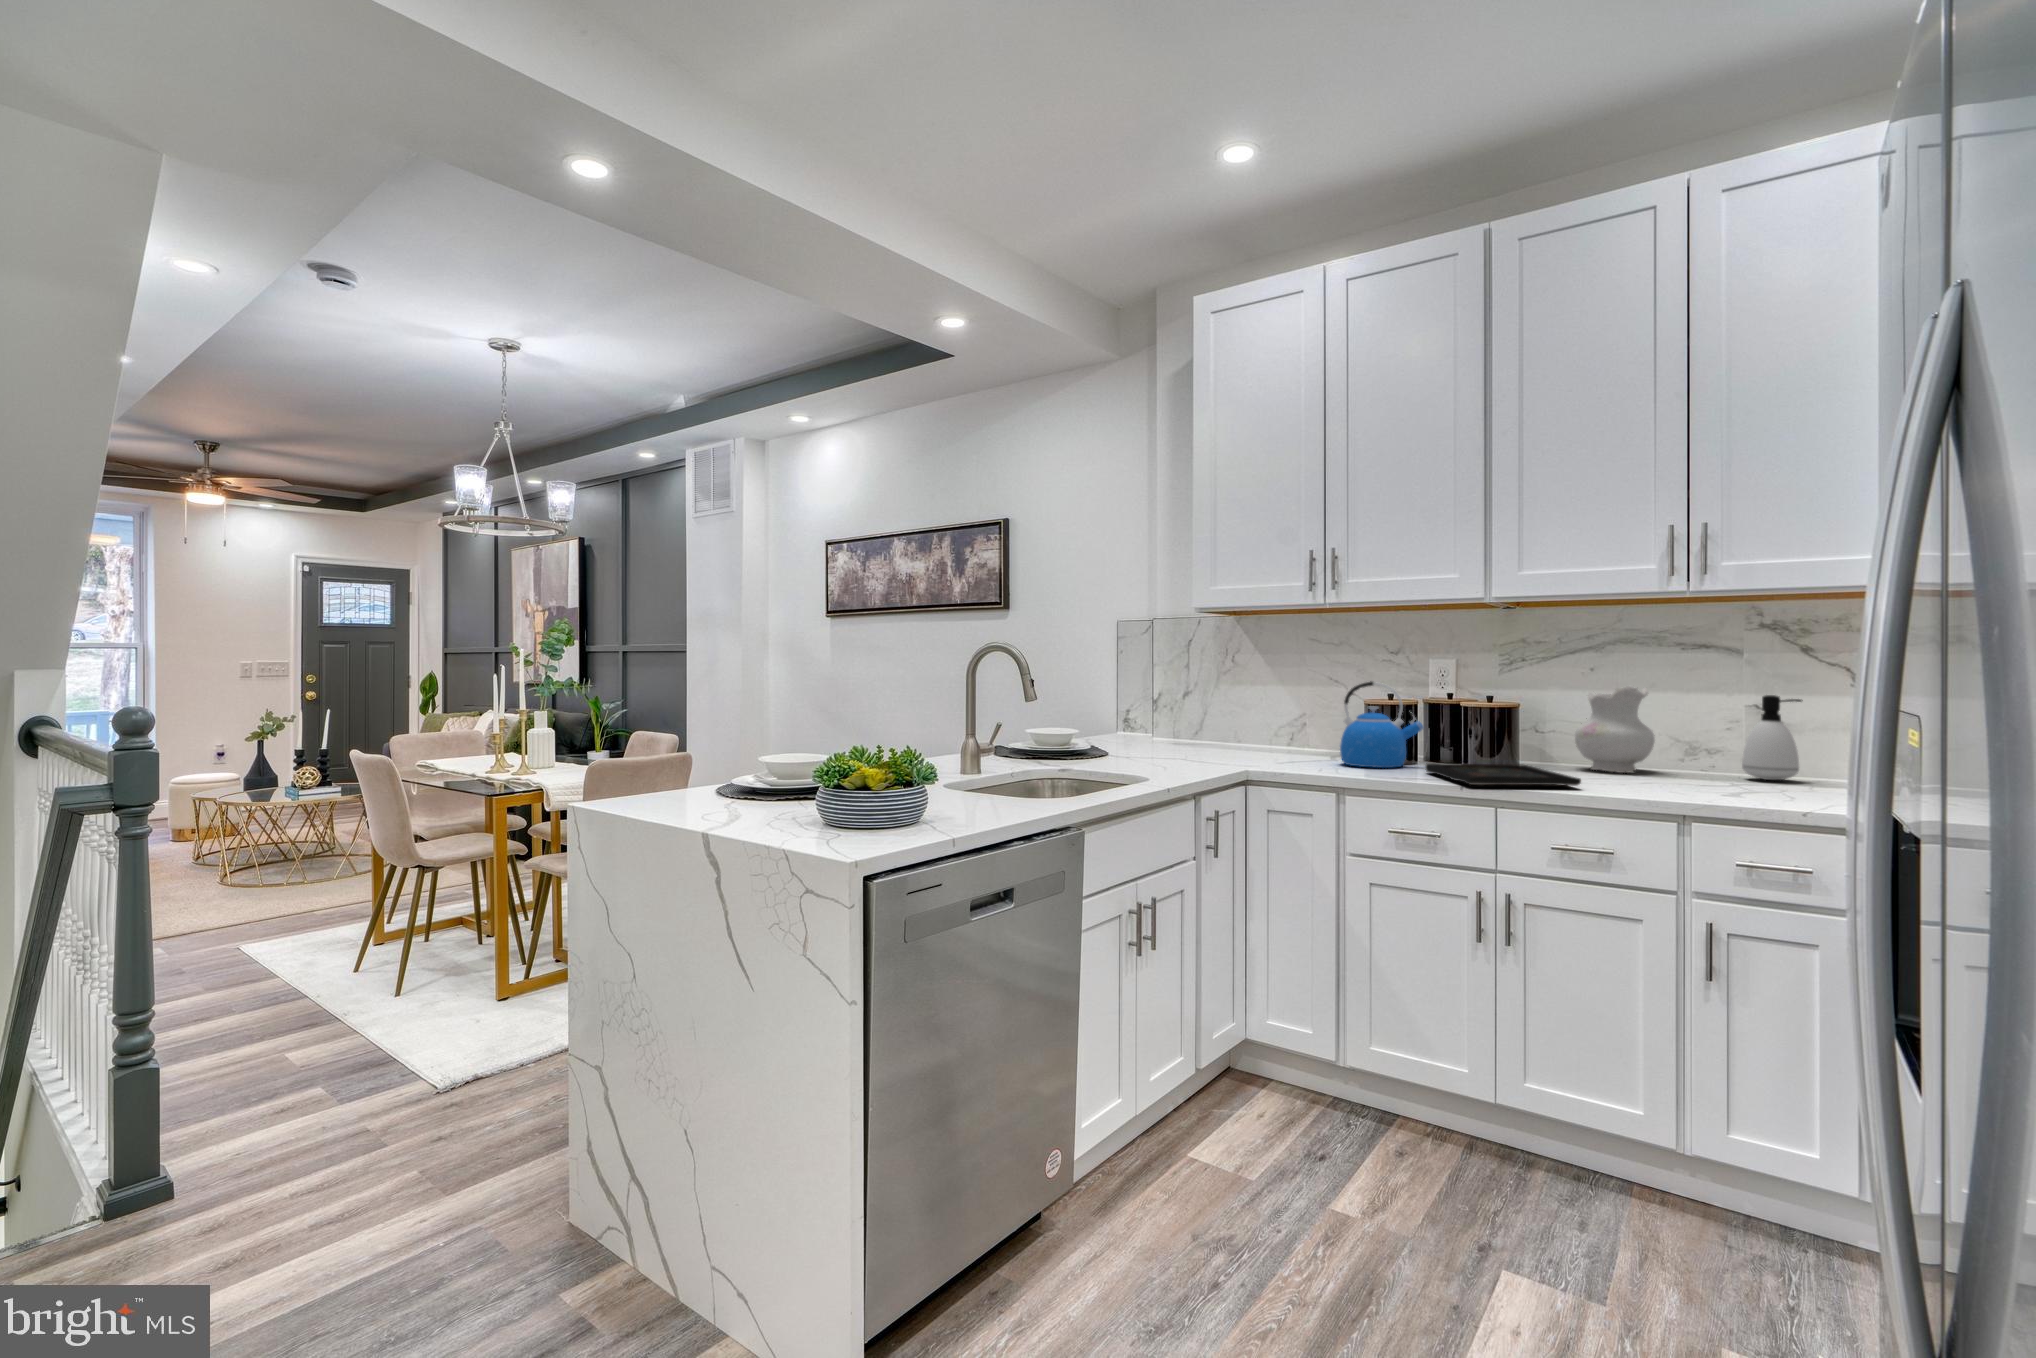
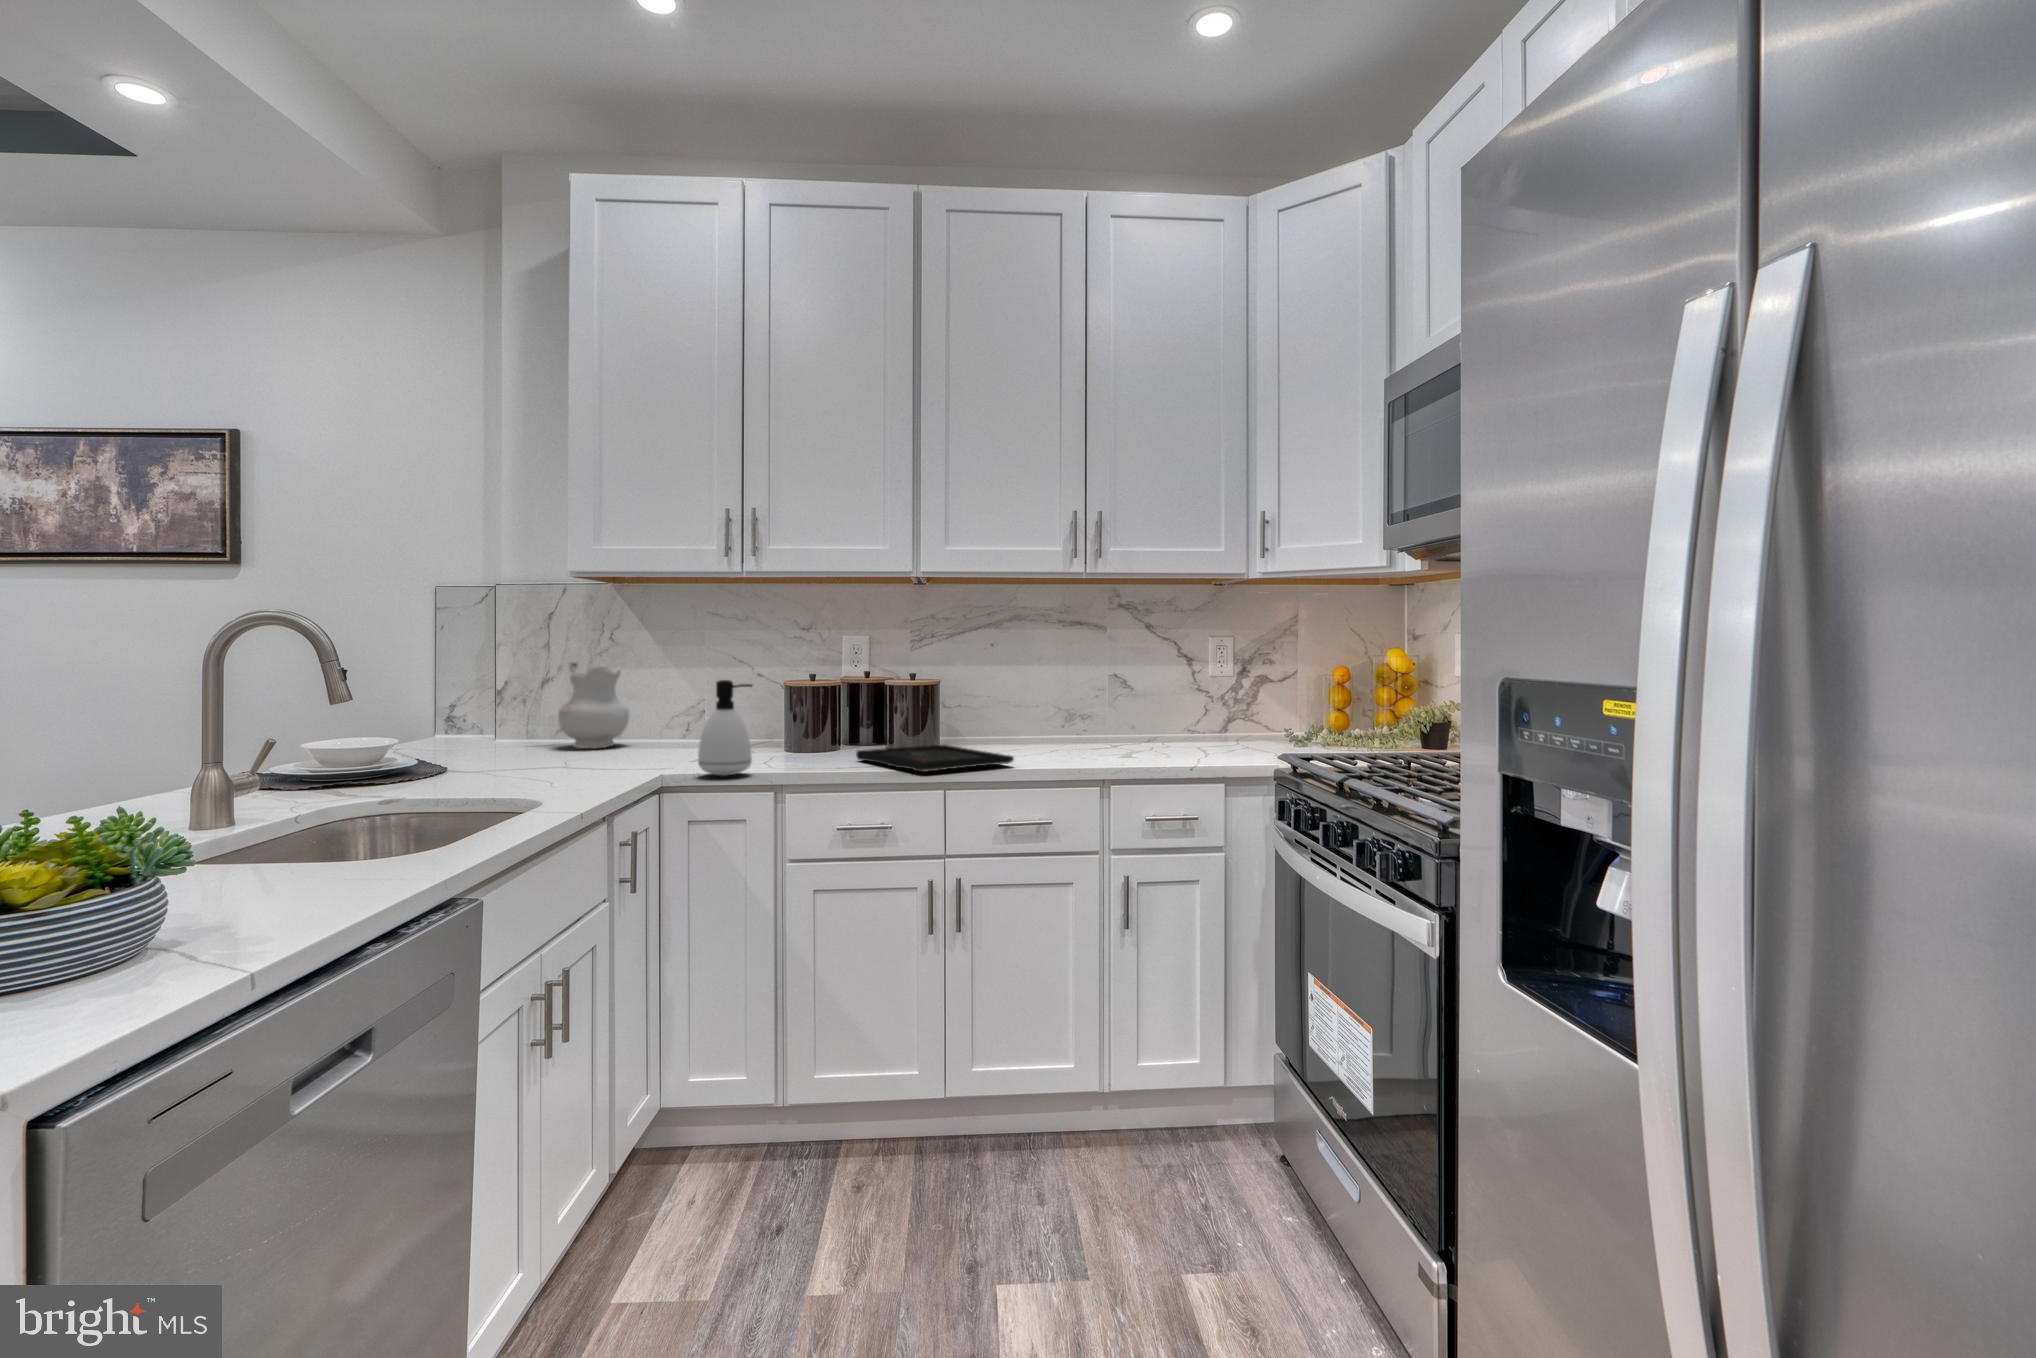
kettle: present [1340,681,1423,768] -> none [758,663,845,759]
ceramic pitcher: present [1575,686,1655,773] -> present [558,662,629,749]
soap dispenser: present [1742,695,1803,780] -> present [698,680,752,776]

